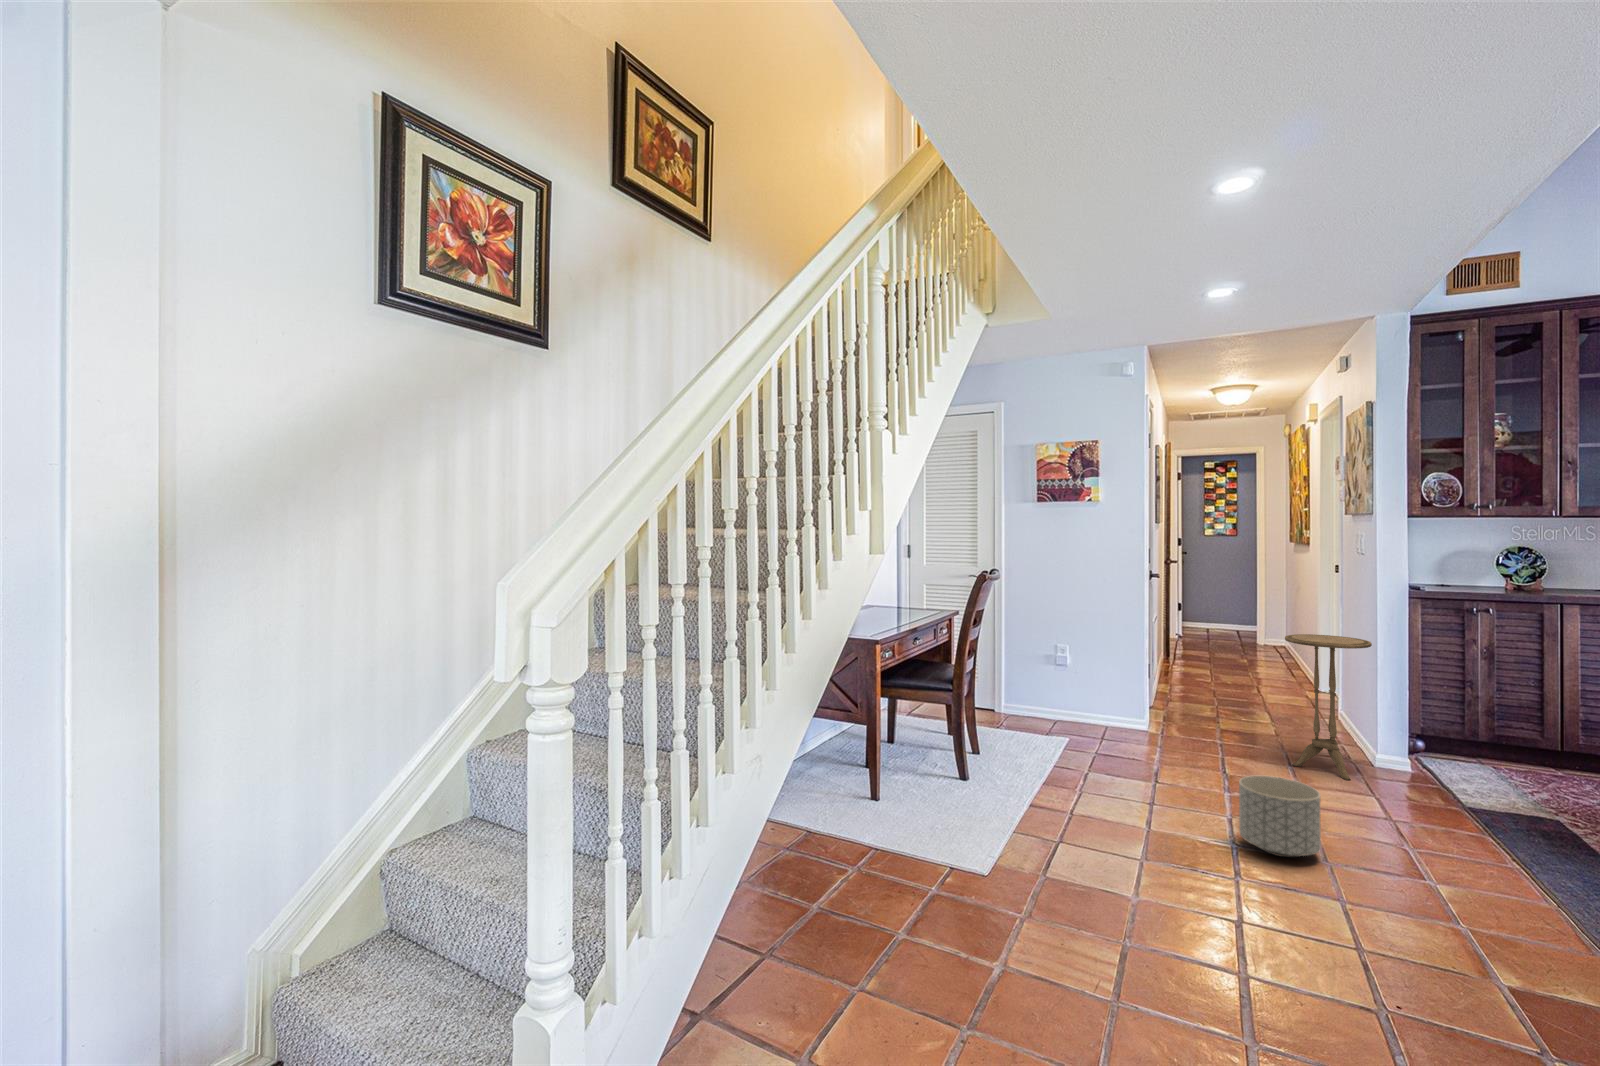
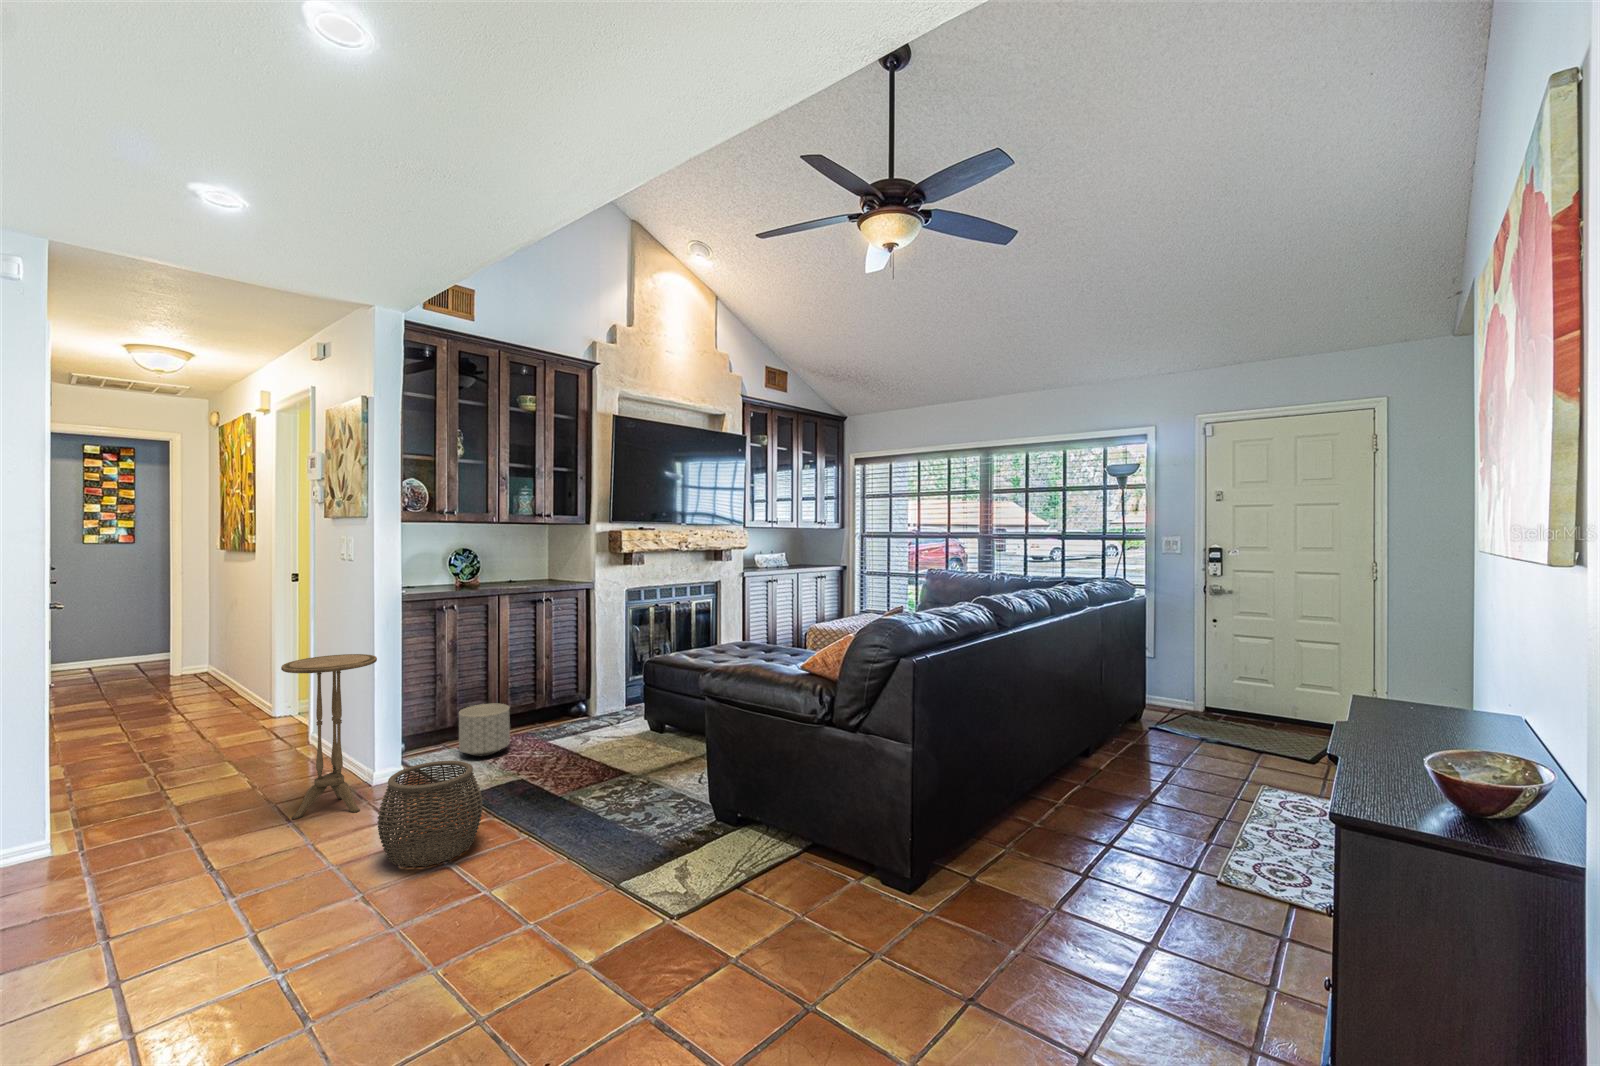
woven basket: none [1341,746,1459,847] -> present [377,761,483,868]
planter: present [1239,775,1321,857] -> present [459,704,510,756]

